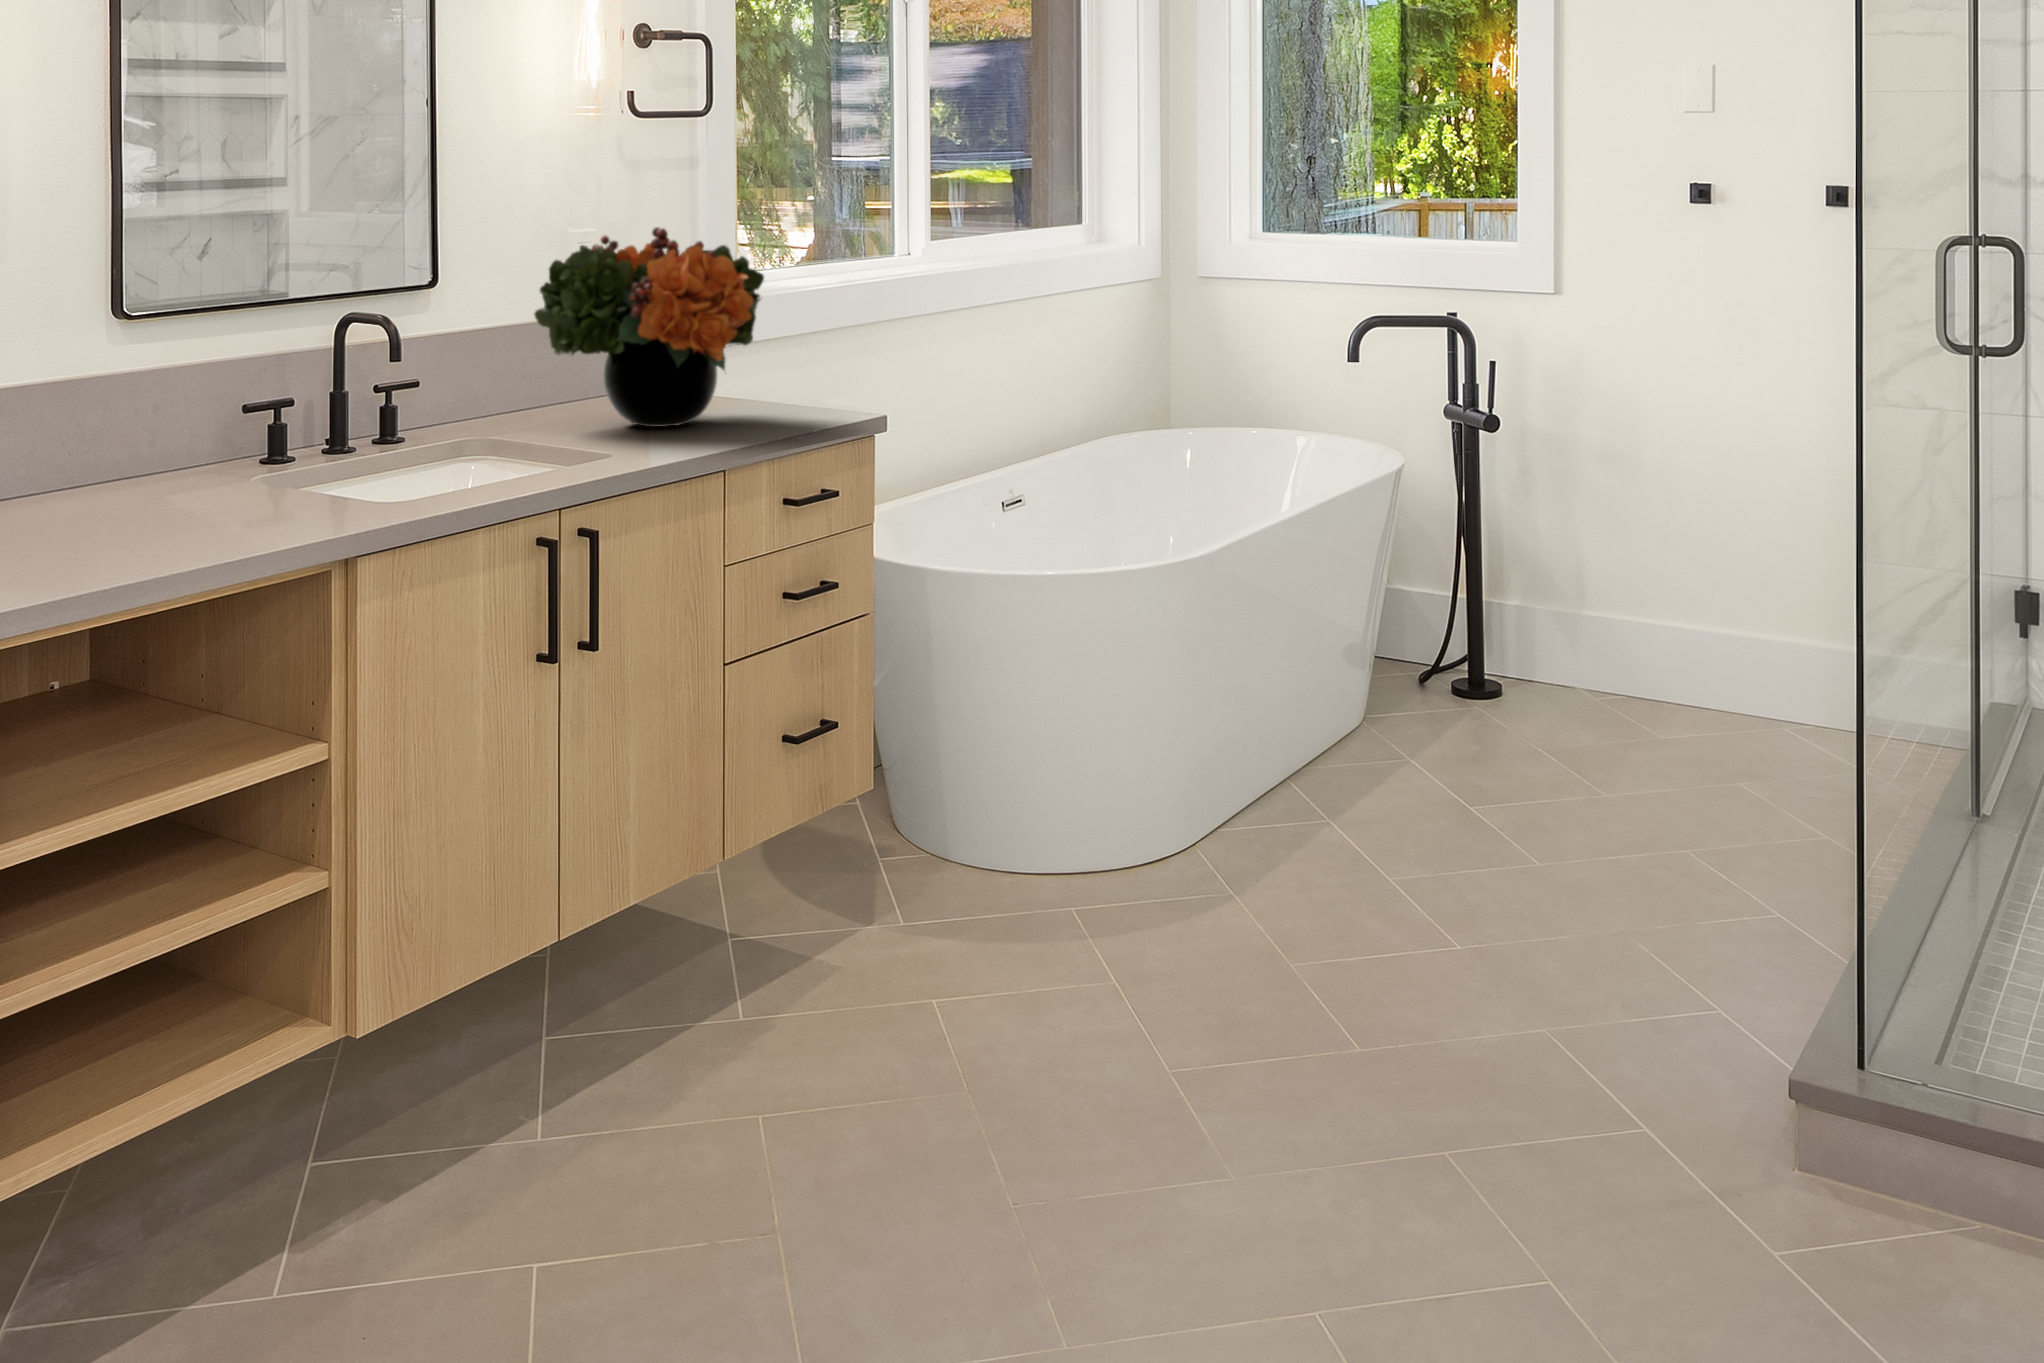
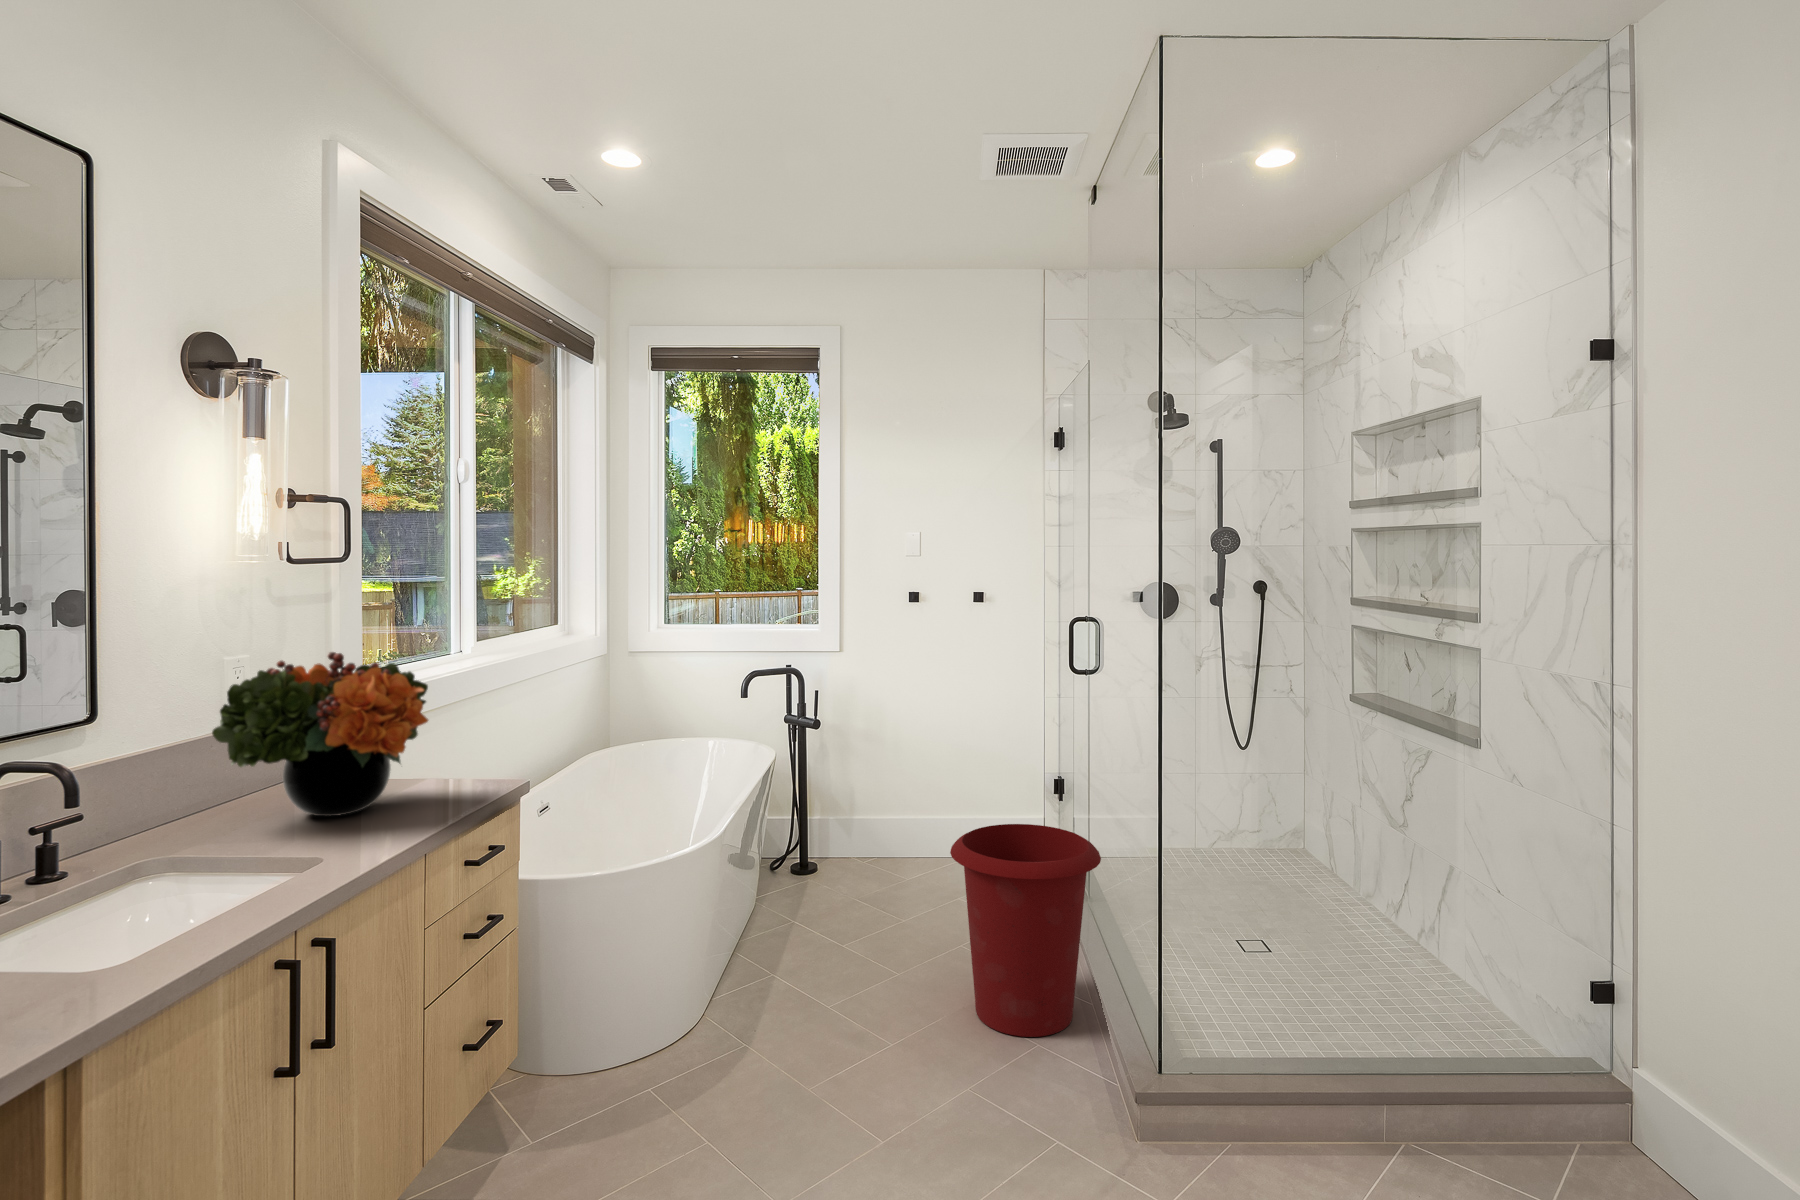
waste bin: none [1586,595,1885,972] -> present [950,824,1101,1037]

